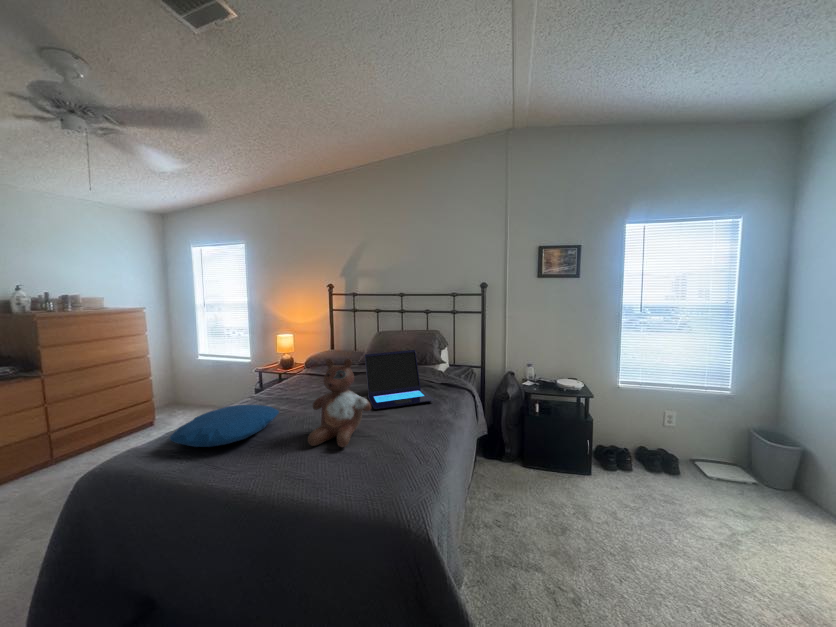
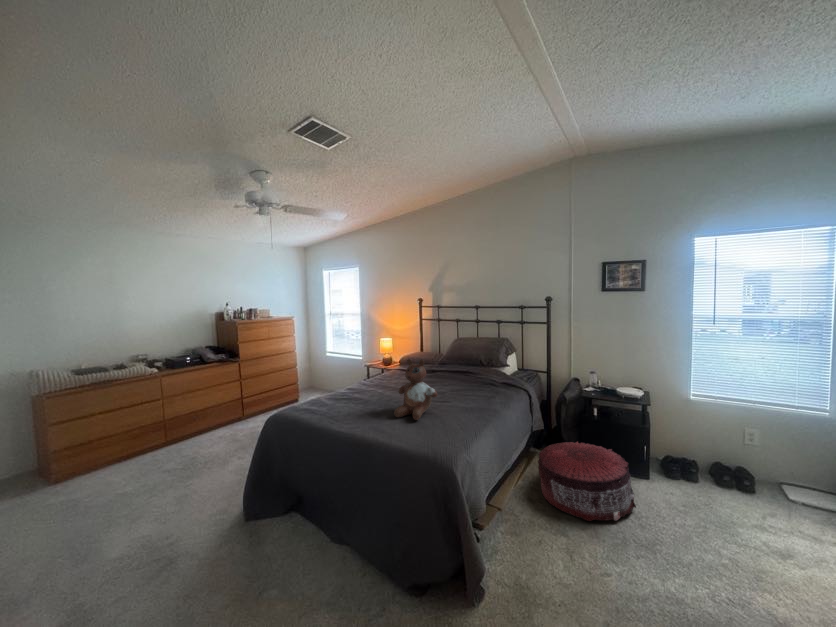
laptop: present [365,350,434,409] -> none [440,355,491,399]
pillow: present [170,405,279,447] -> none [315,388,378,411]
pouf: none [485,443,594,541] -> present [538,441,636,521]

